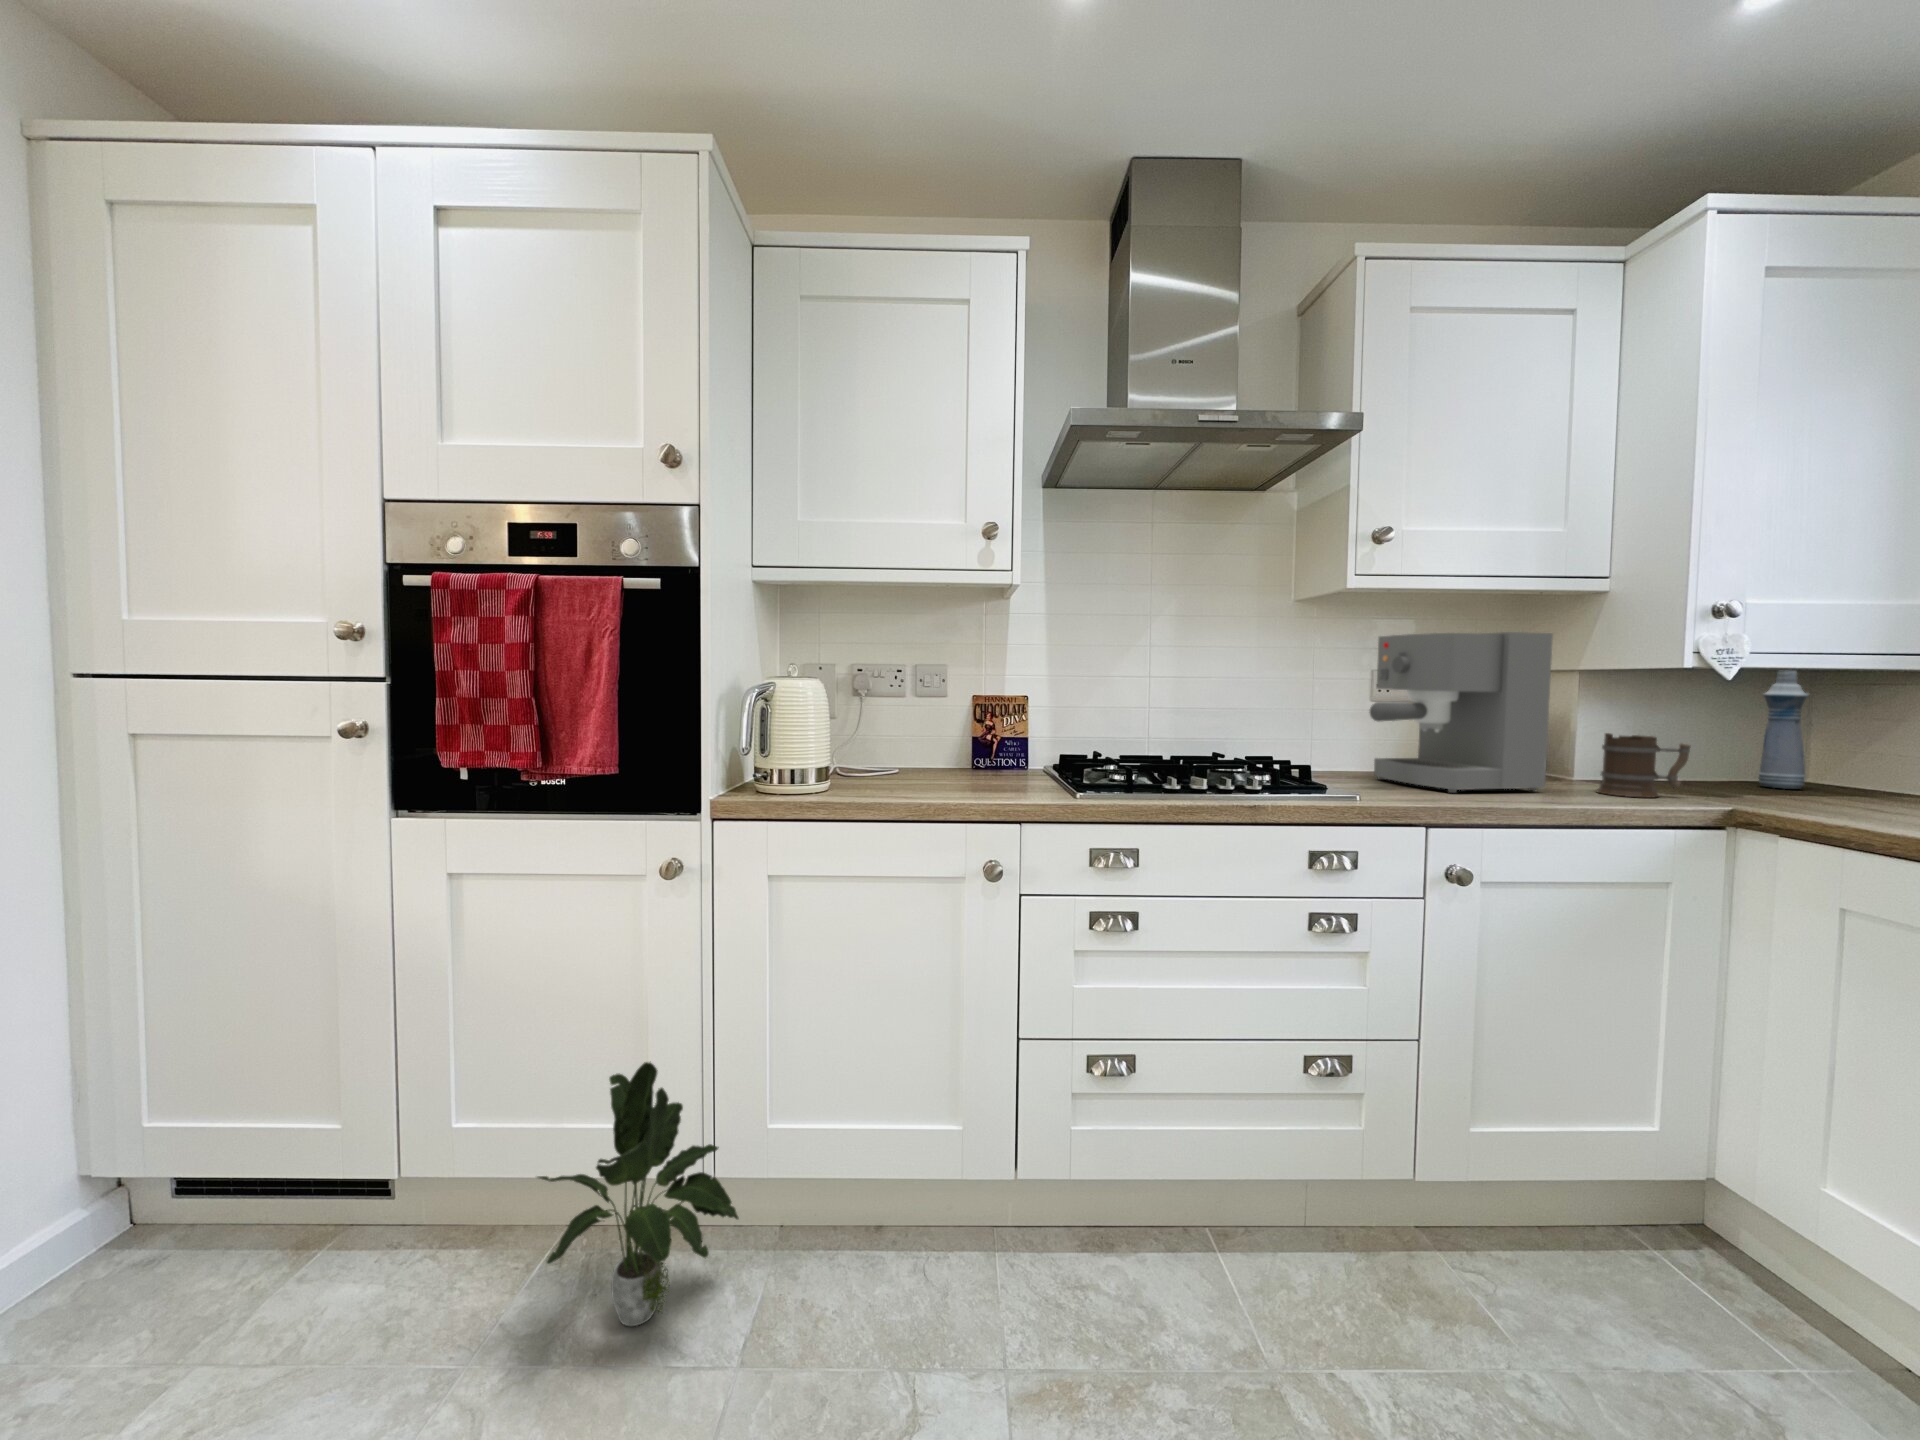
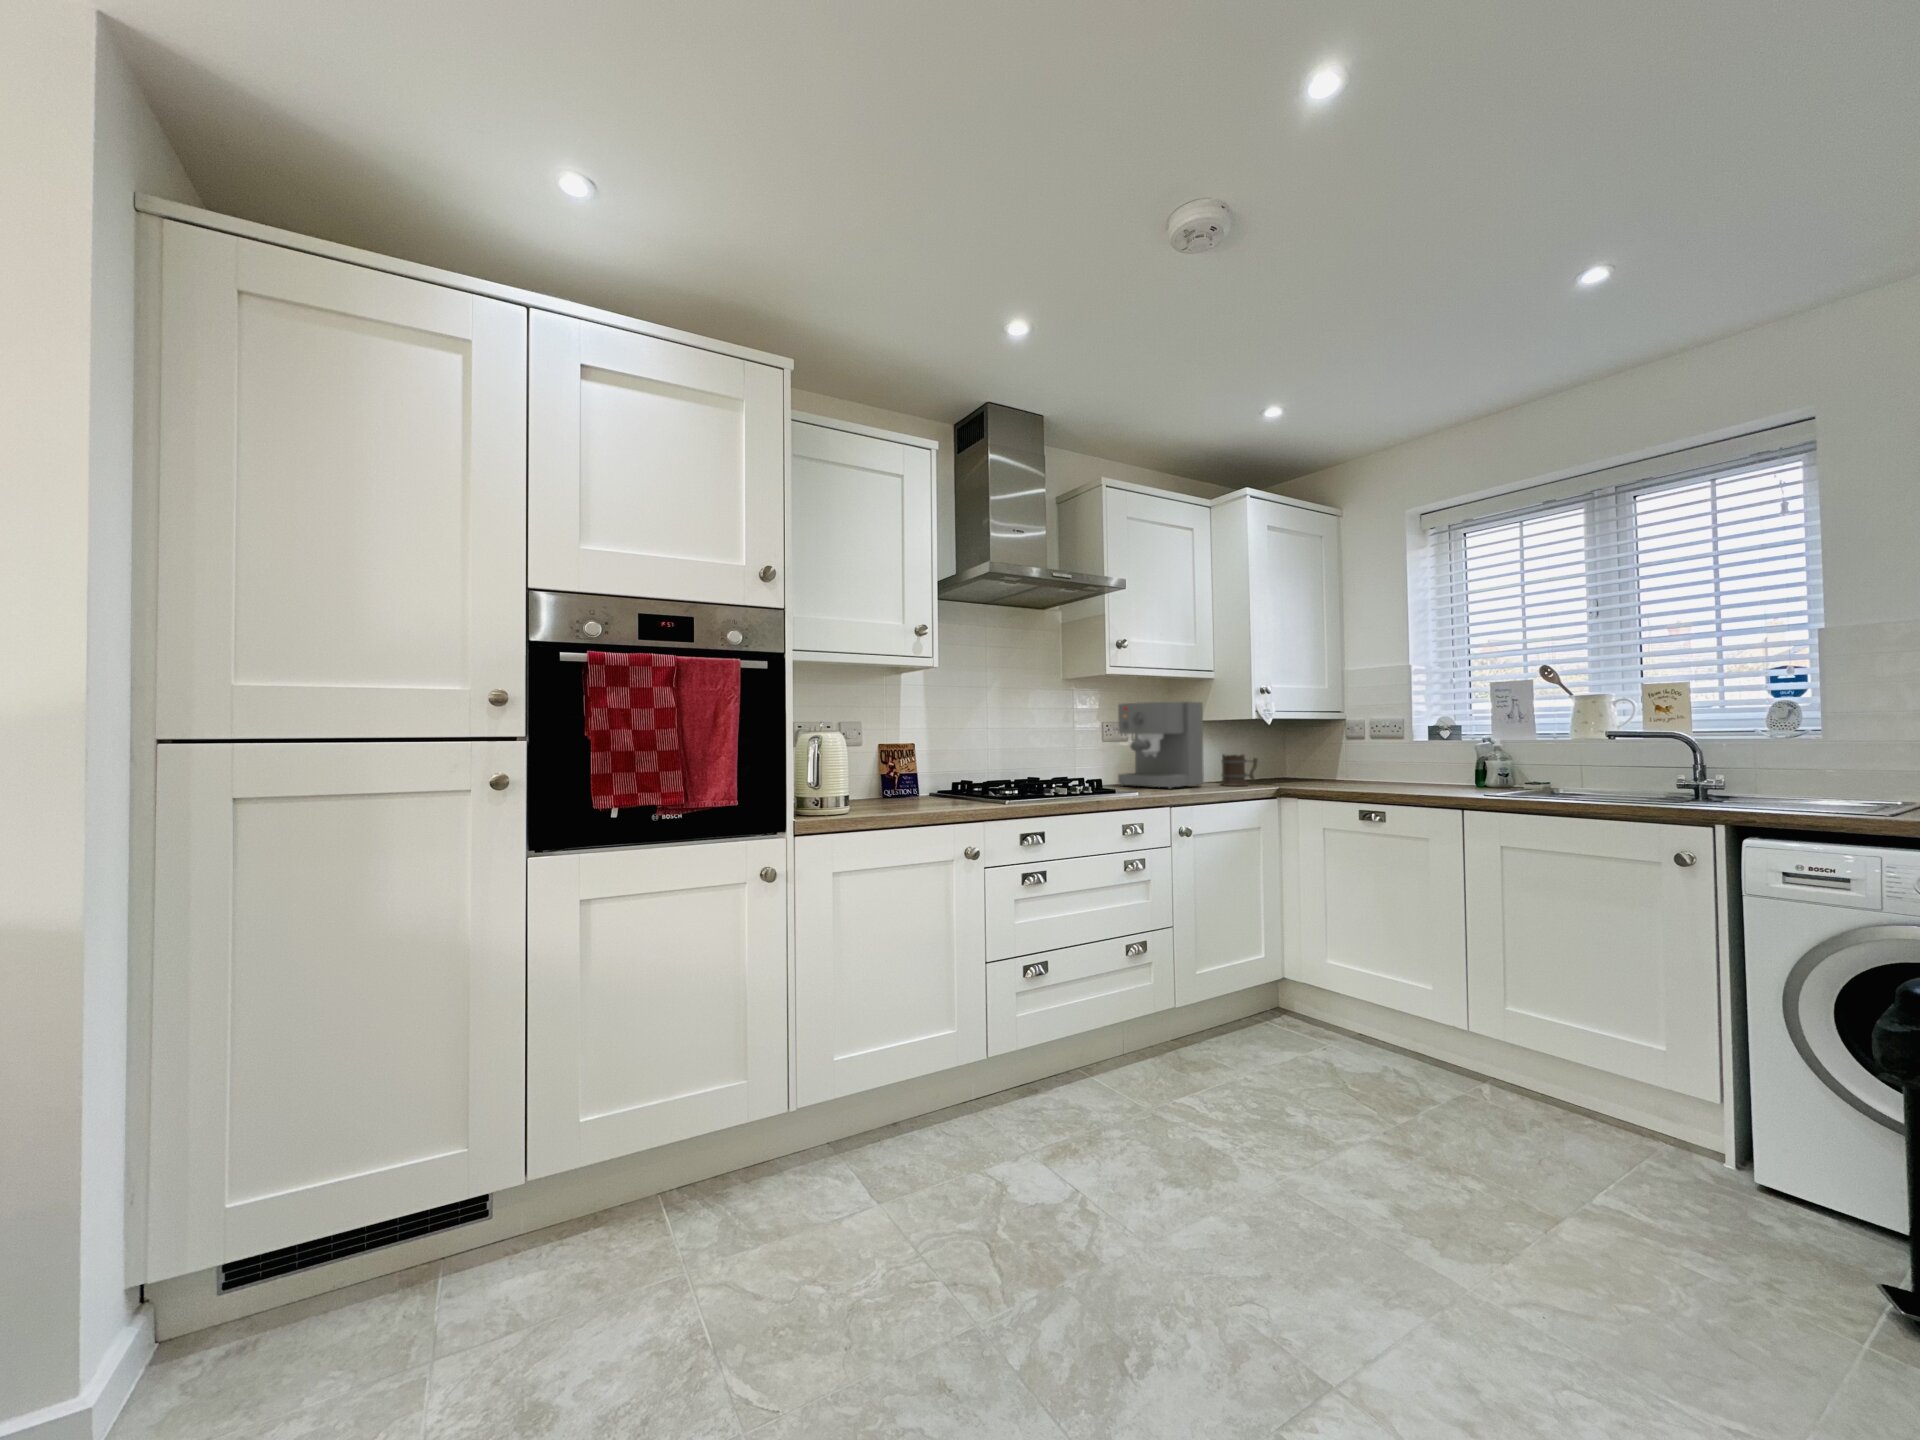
bottle: present [1759,670,1809,789] -> none [1266,721,1286,780]
potted plant: present [537,1062,739,1326] -> none [730,1017,857,1222]

